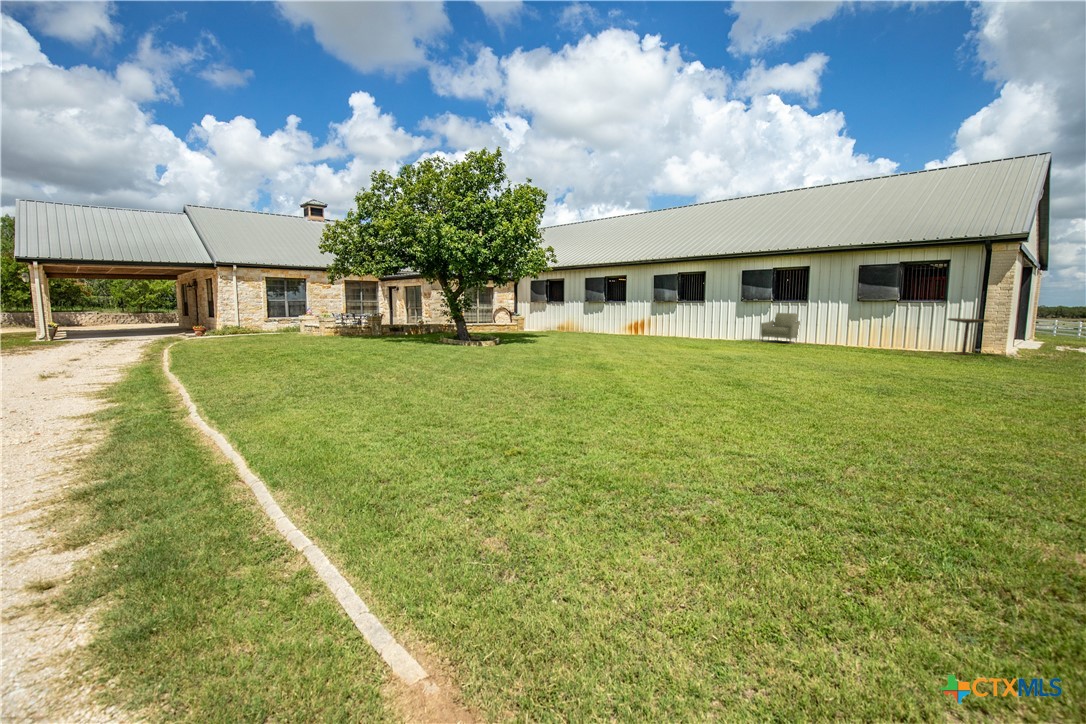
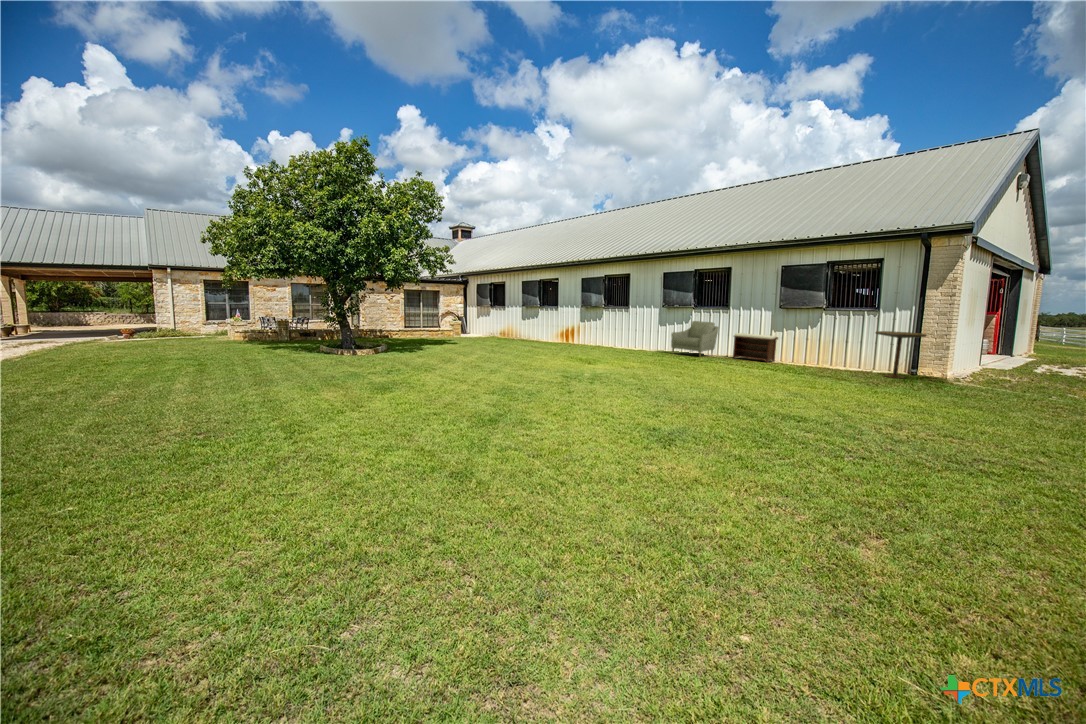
bench: none [818,322,859,347] -> present [733,333,778,363]

